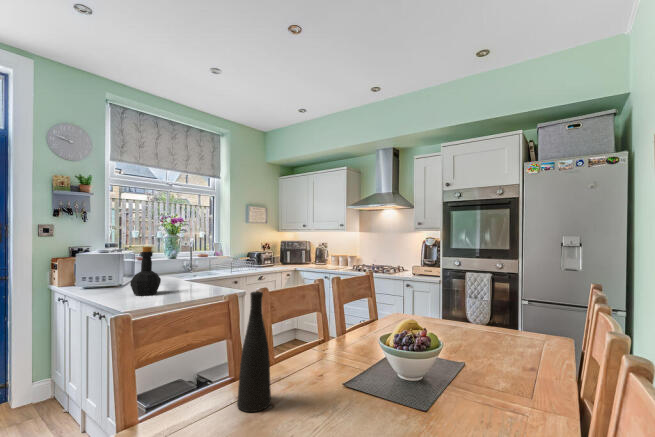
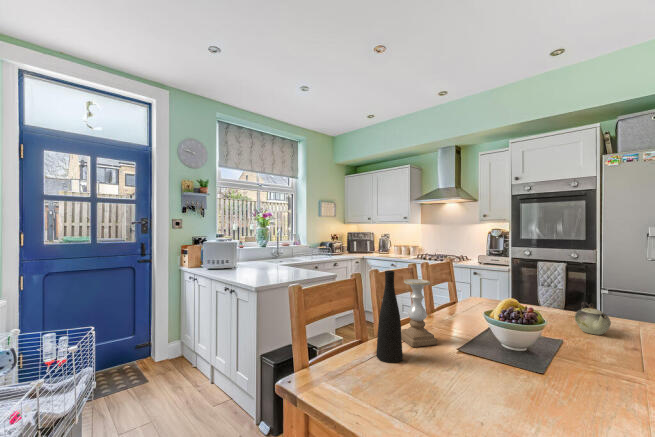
bottle: present [130,247,161,296] -> none [248,237,269,276]
candle holder: none [282,299,324,386] -> present [401,279,437,347]
teapot: none [484,318,517,355] -> present [574,302,611,335]

